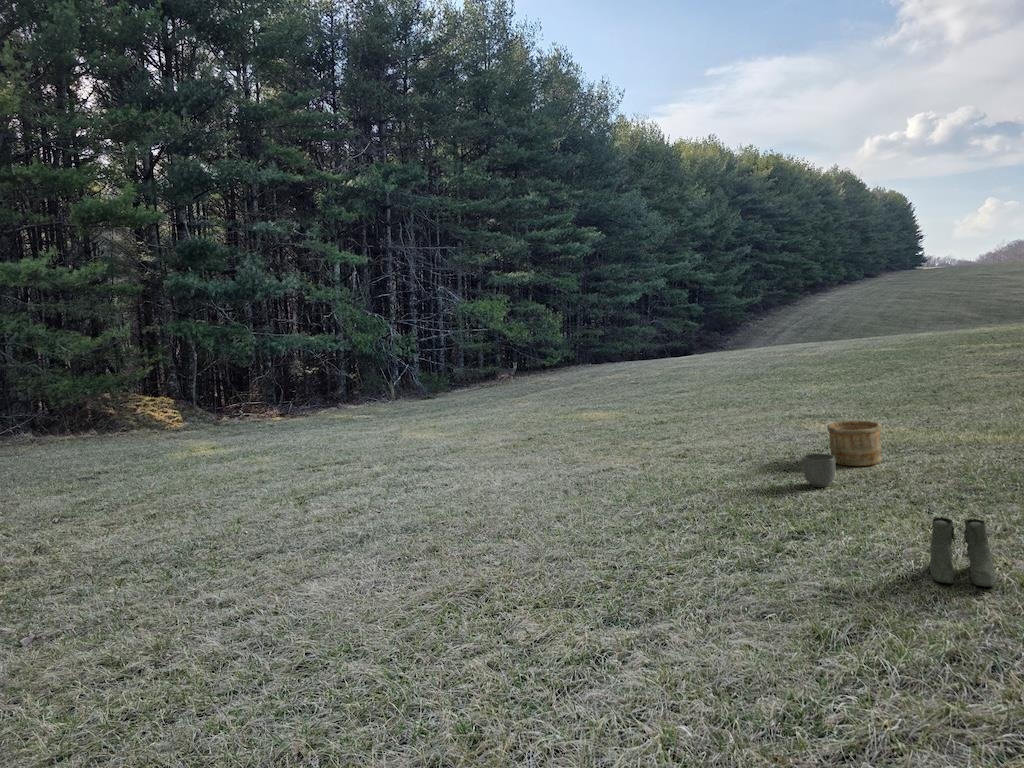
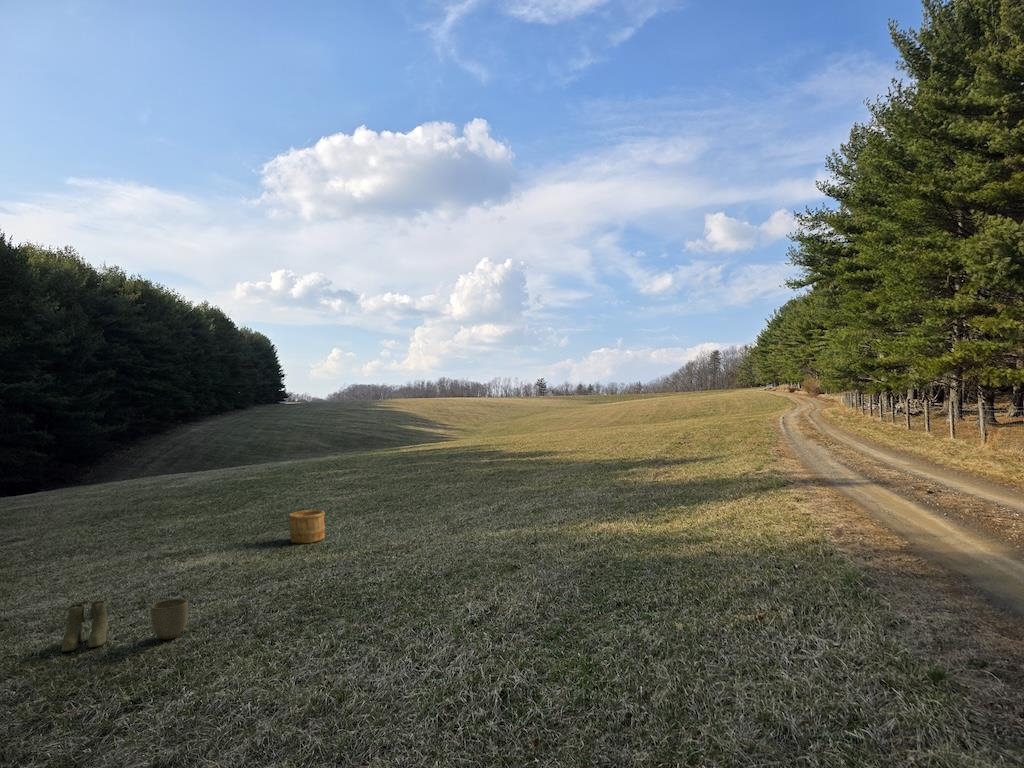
wooden bucket: present [827,420,881,466] -> present [288,510,325,543]
boots: present [930,517,995,587] -> present [62,601,108,652]

